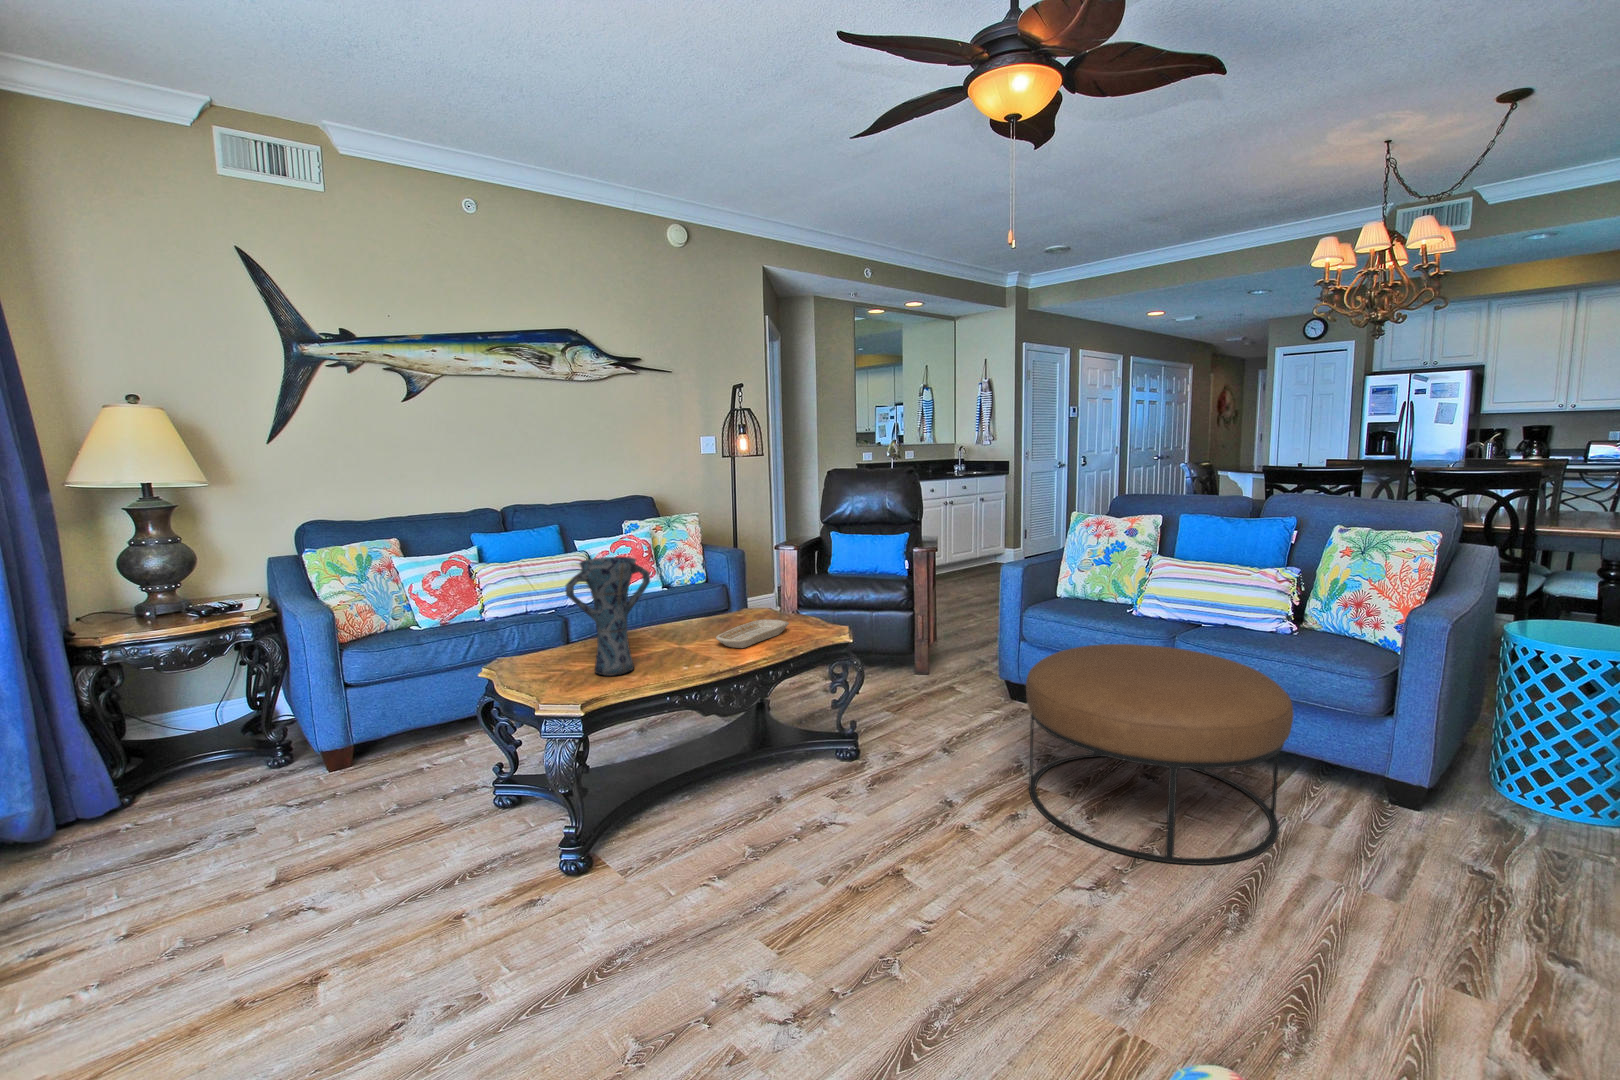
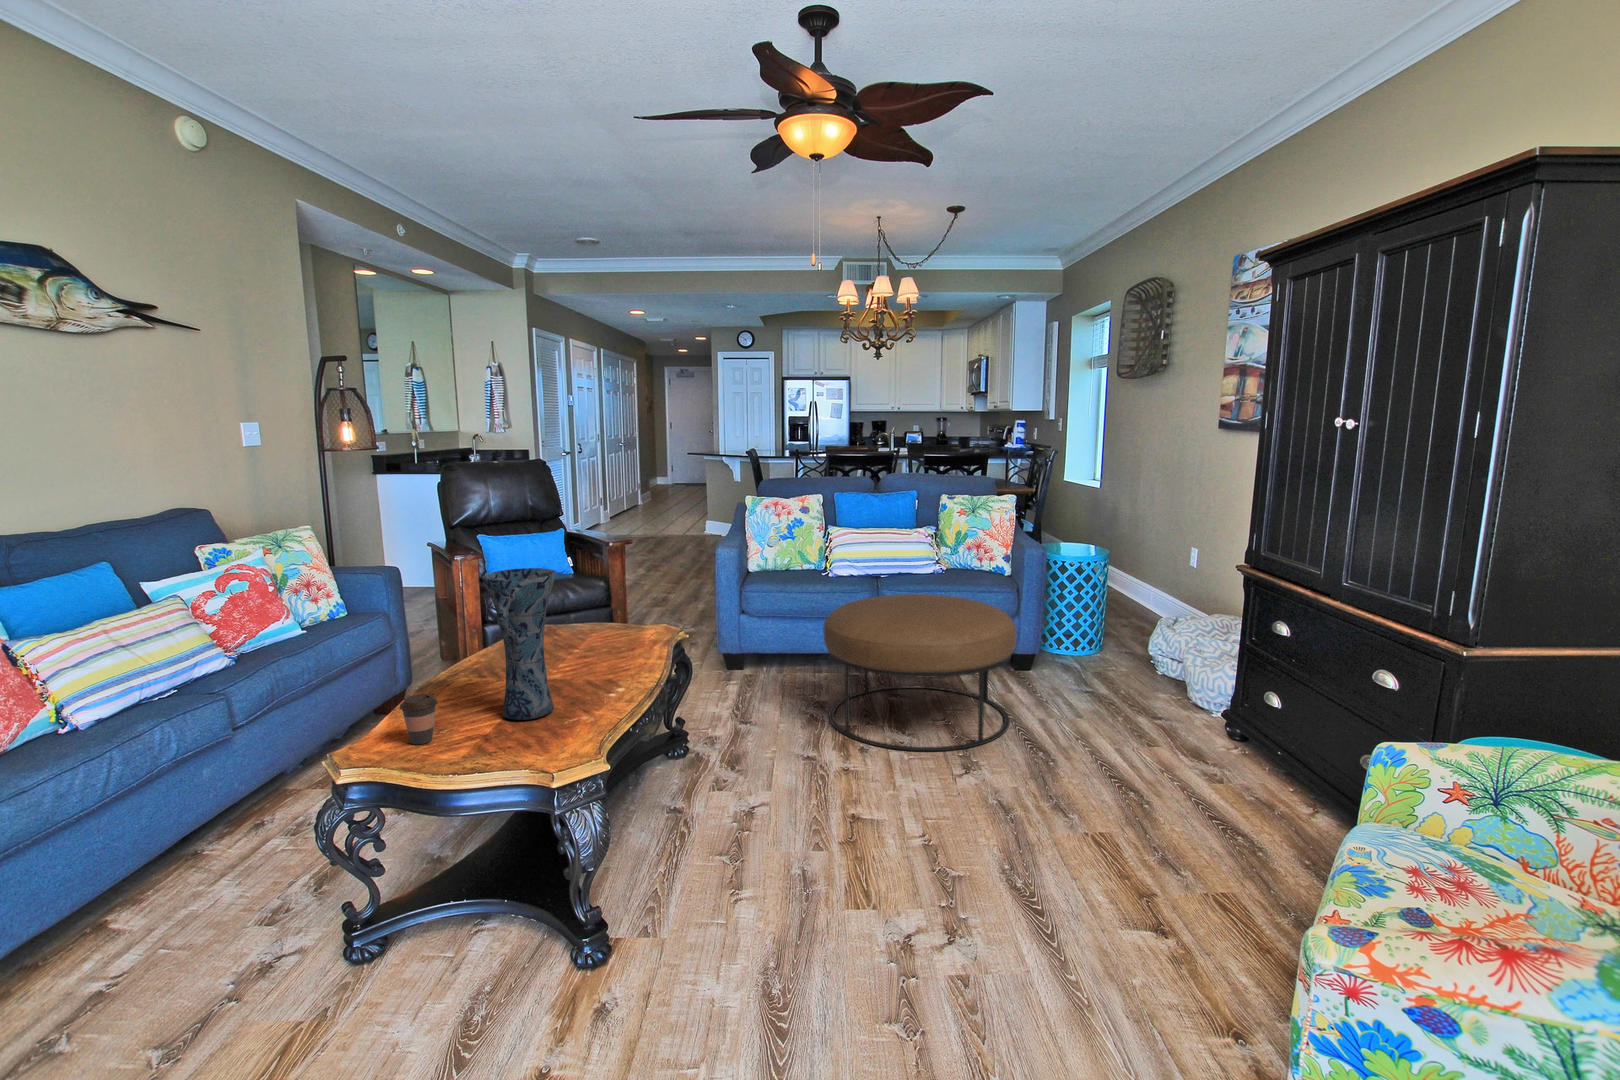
tray: present [716,619,789,648] -> none [572,629,621,664]
coffee cup: none [520,638,547,673] -> present [400,694,438,744]

